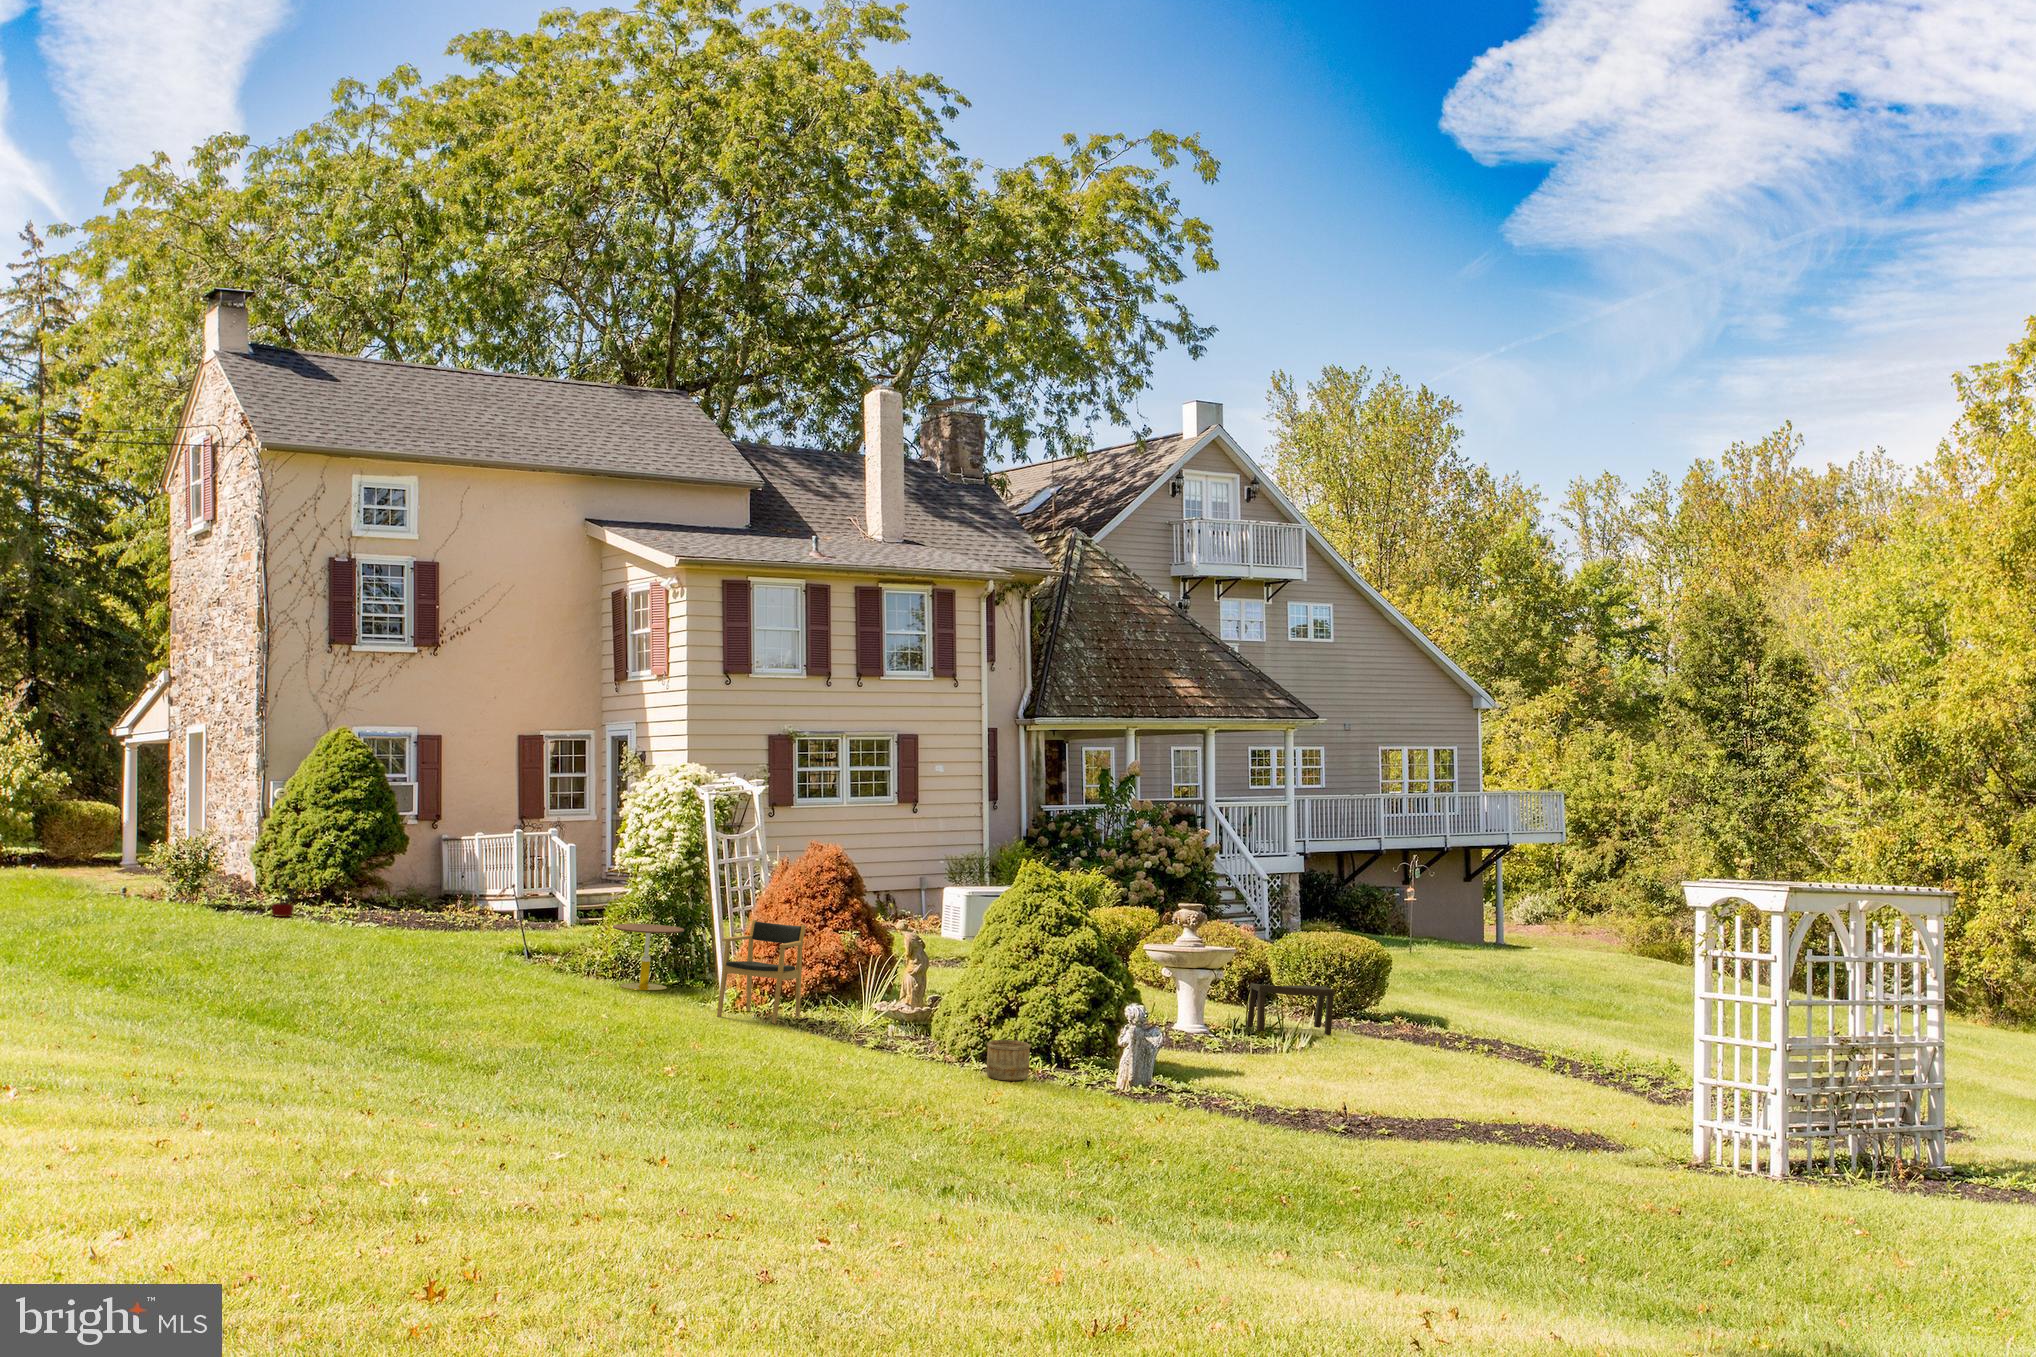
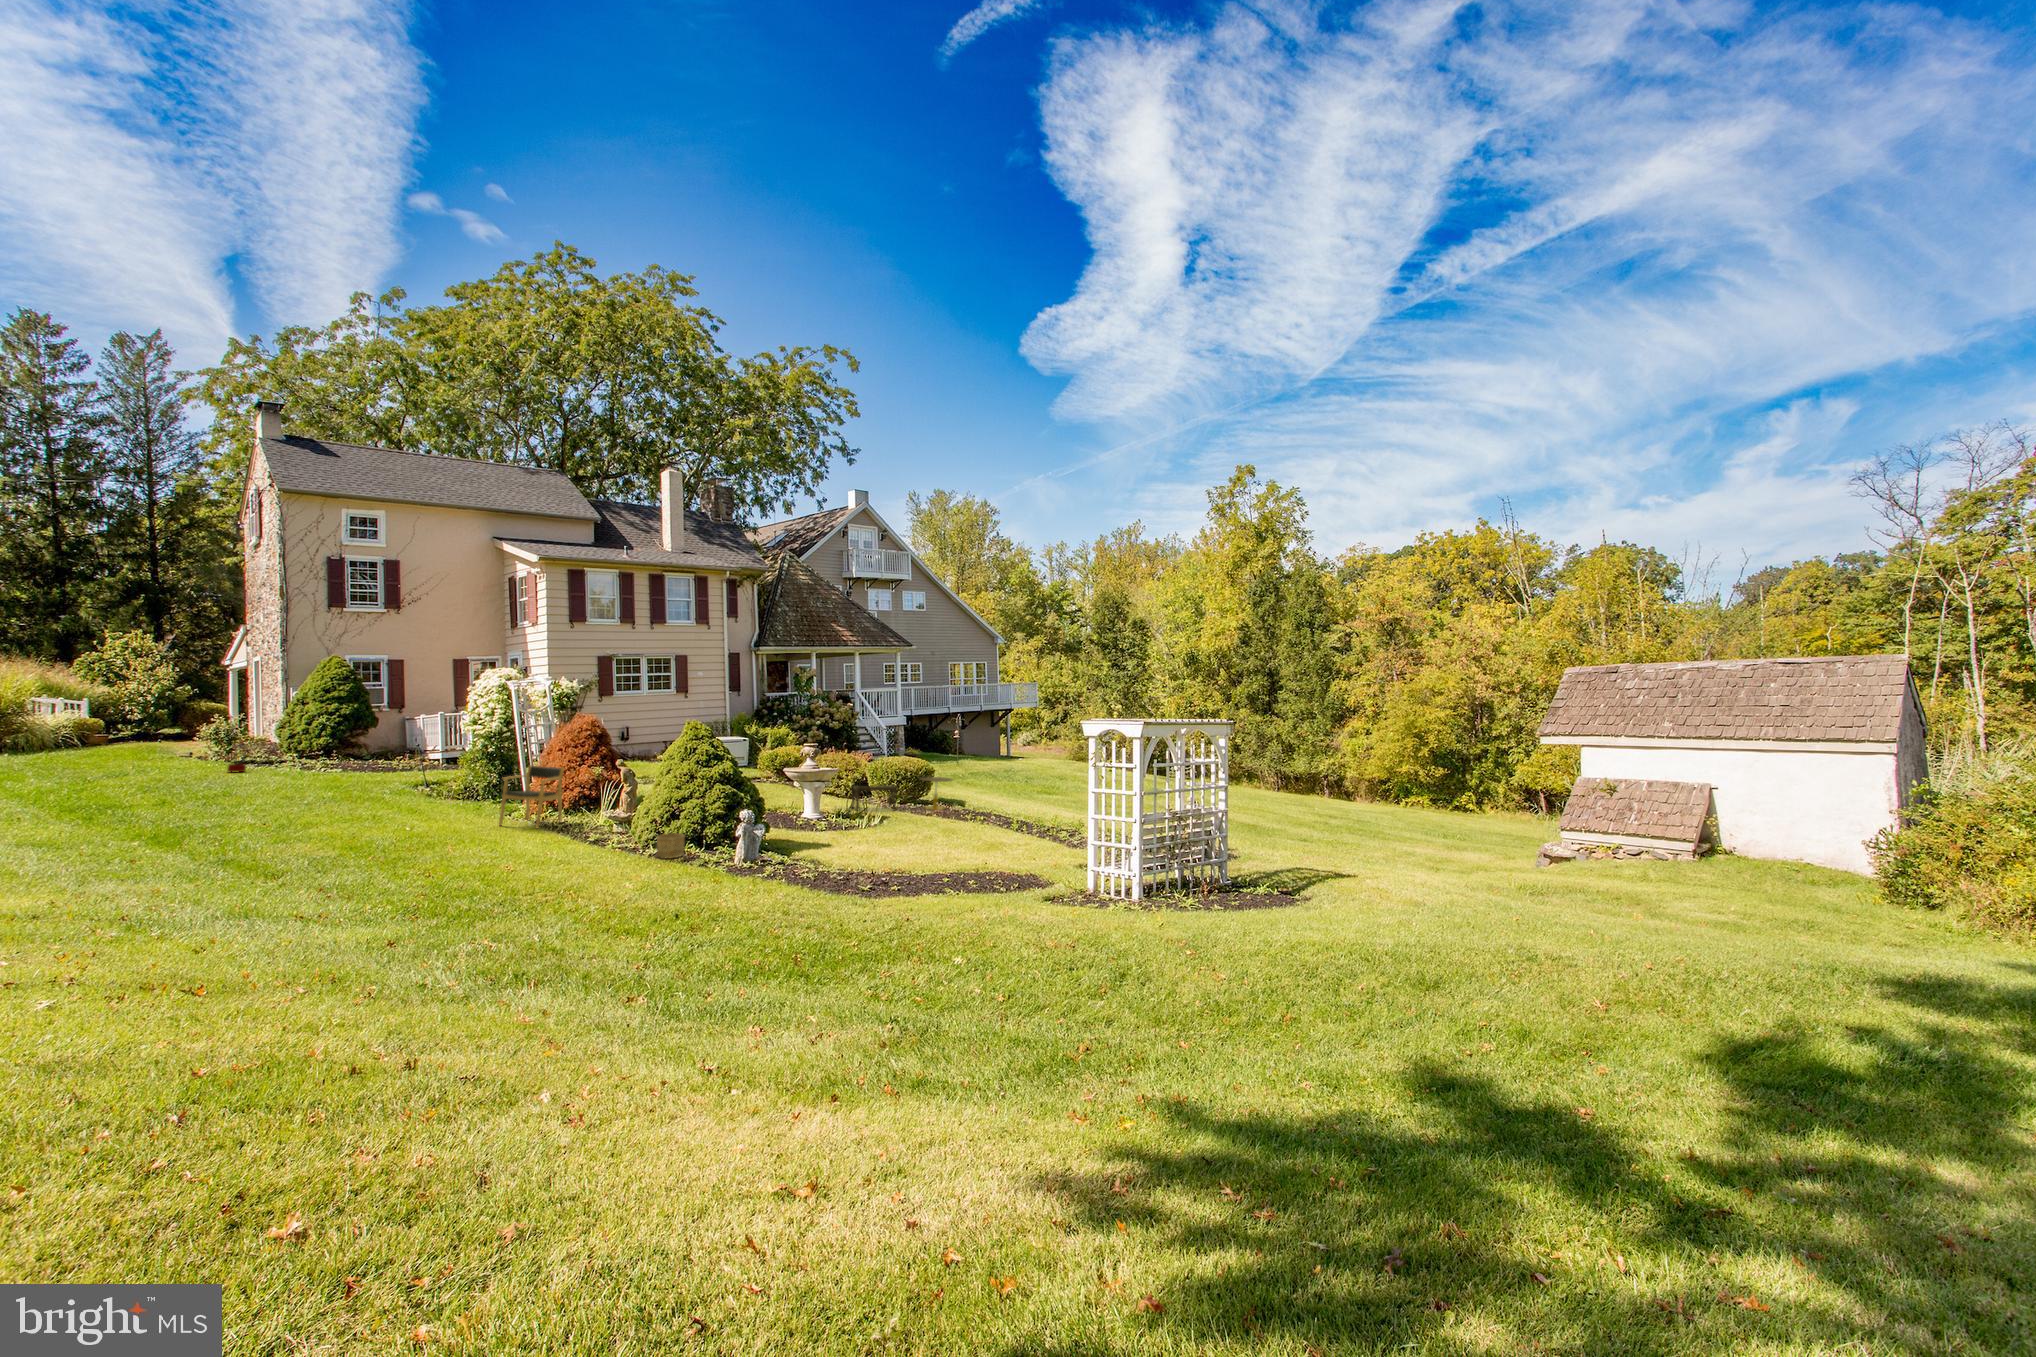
side table: present [613,924,684,990] -> present [921,777,953,810]

